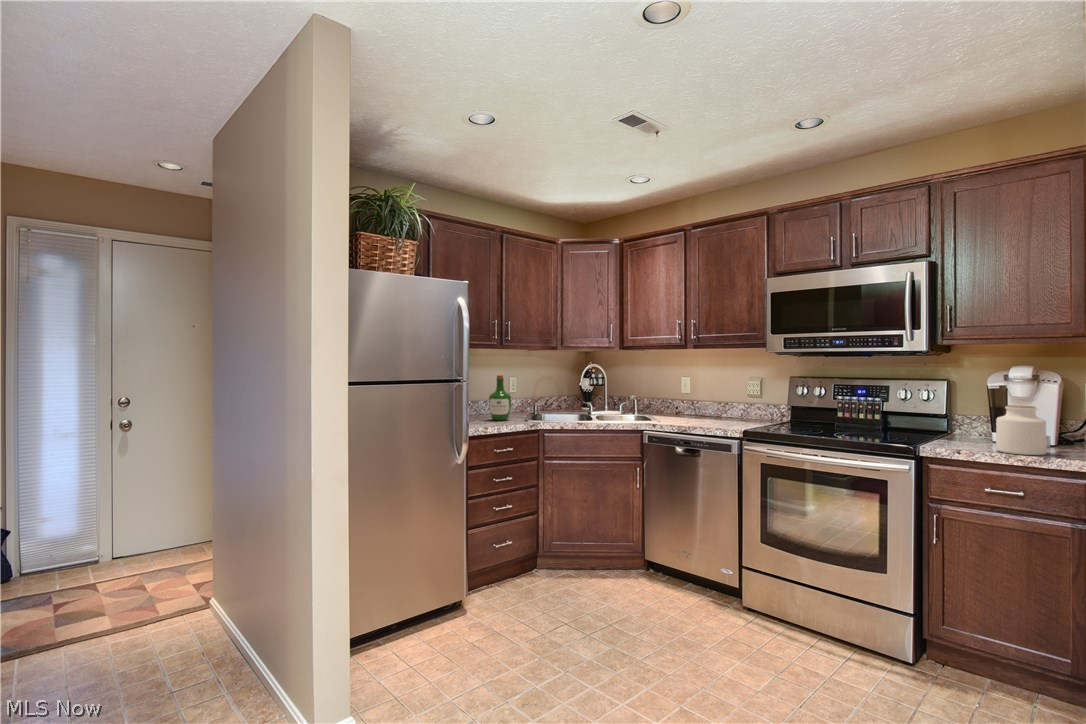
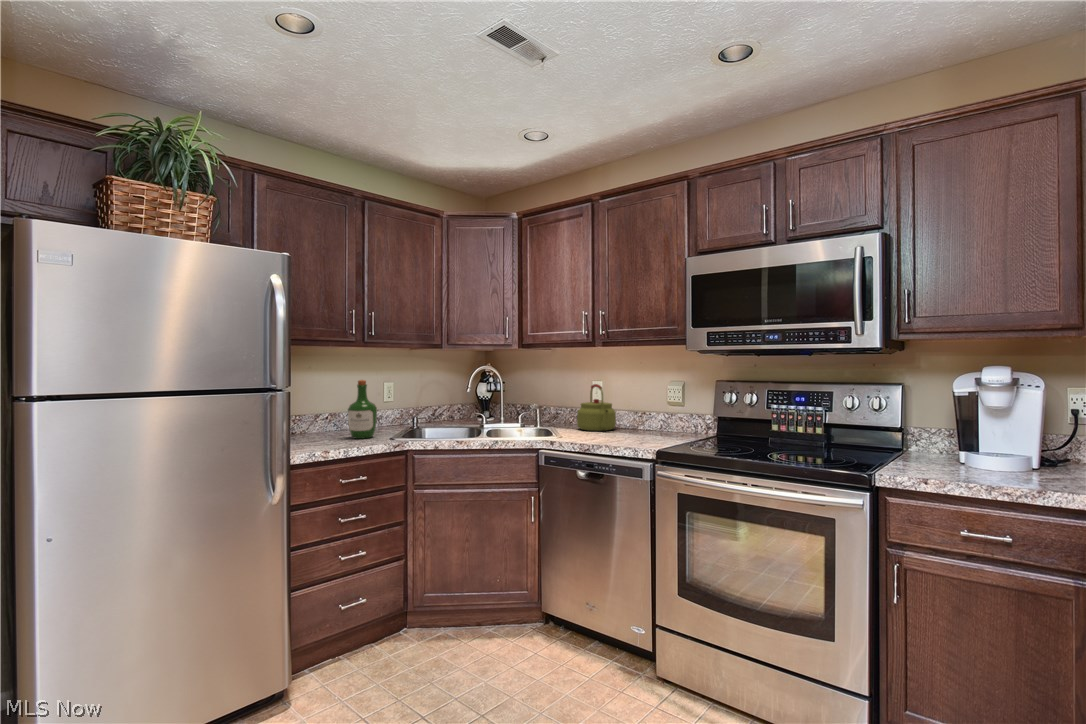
kettle: none [670,380,702,418] -> present [577,384,616,431]
jar: present [996,405,1046,455] -> none [972,419,1037,487]

